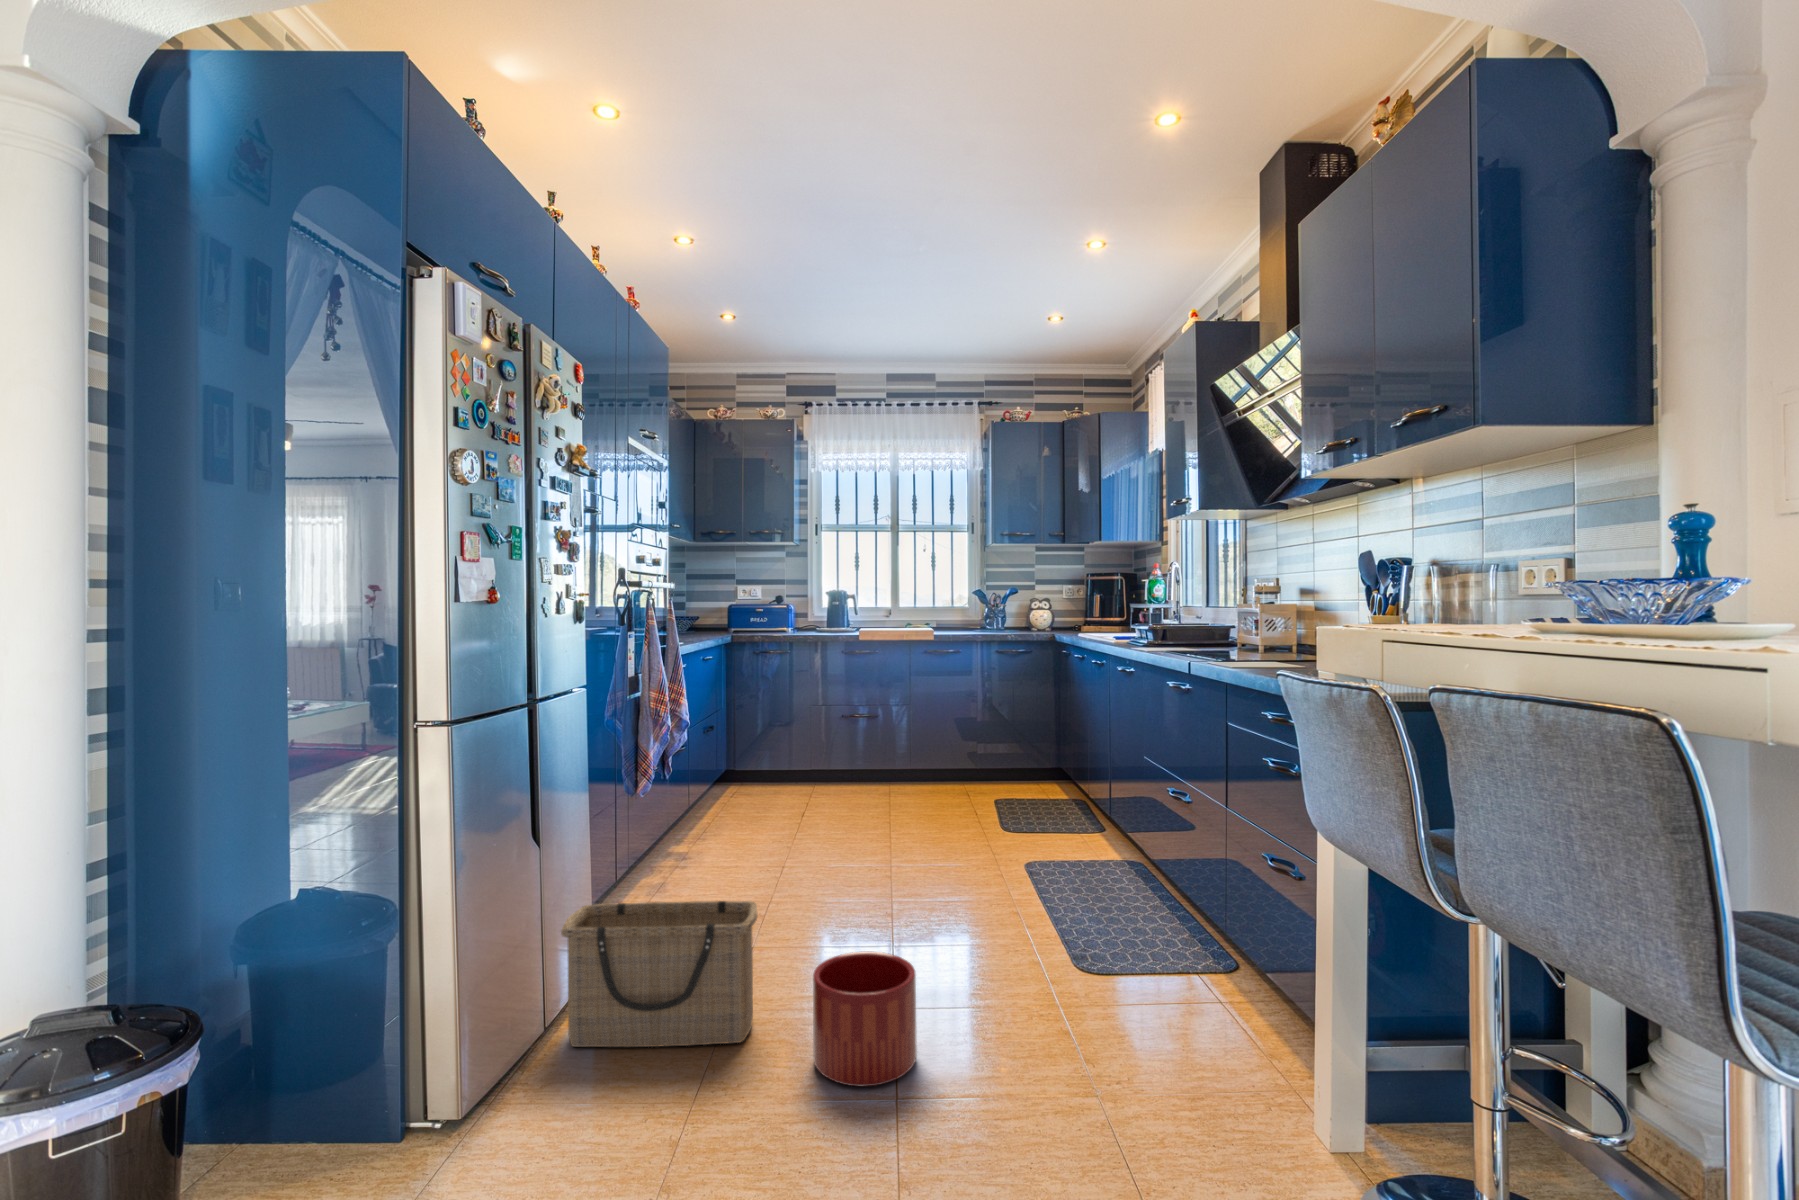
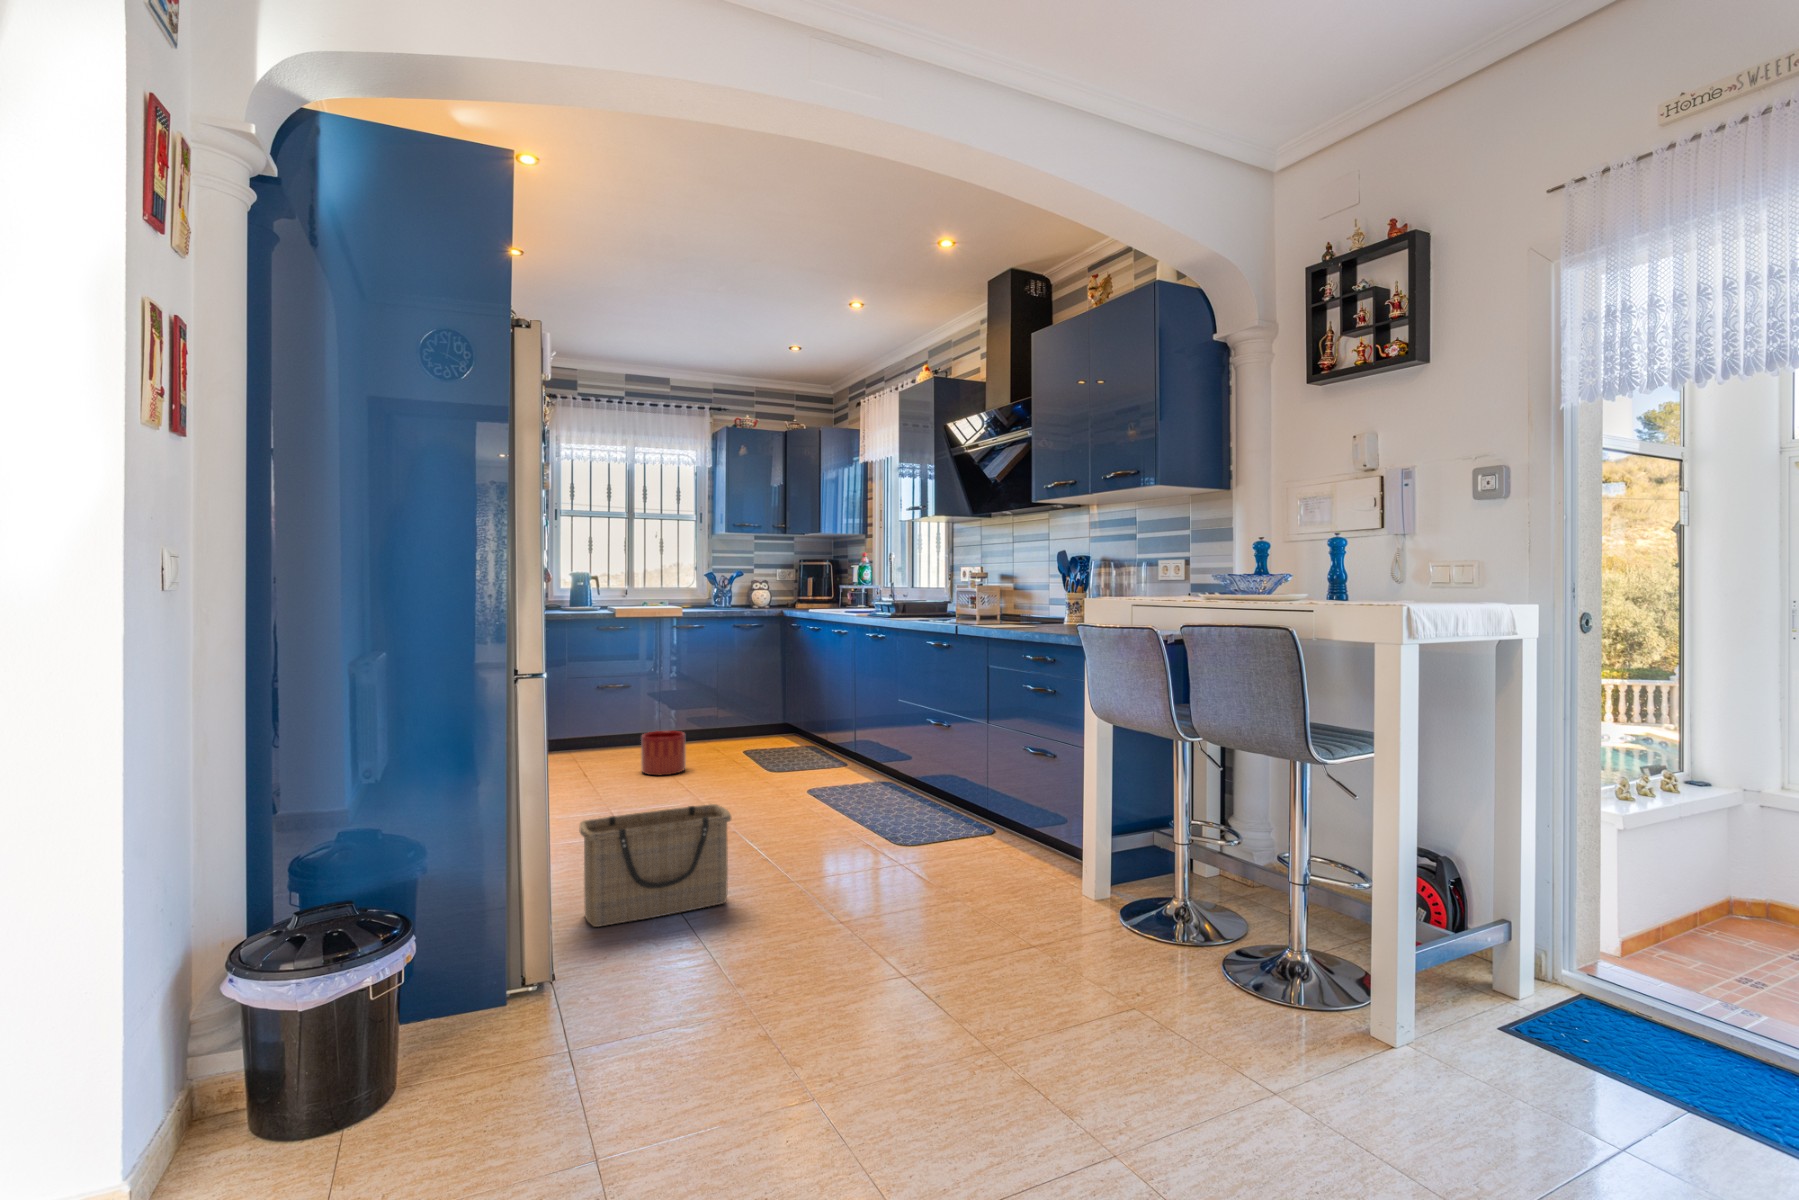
planter: present [813,951,917,1087] -> present [641,731,686,775]

